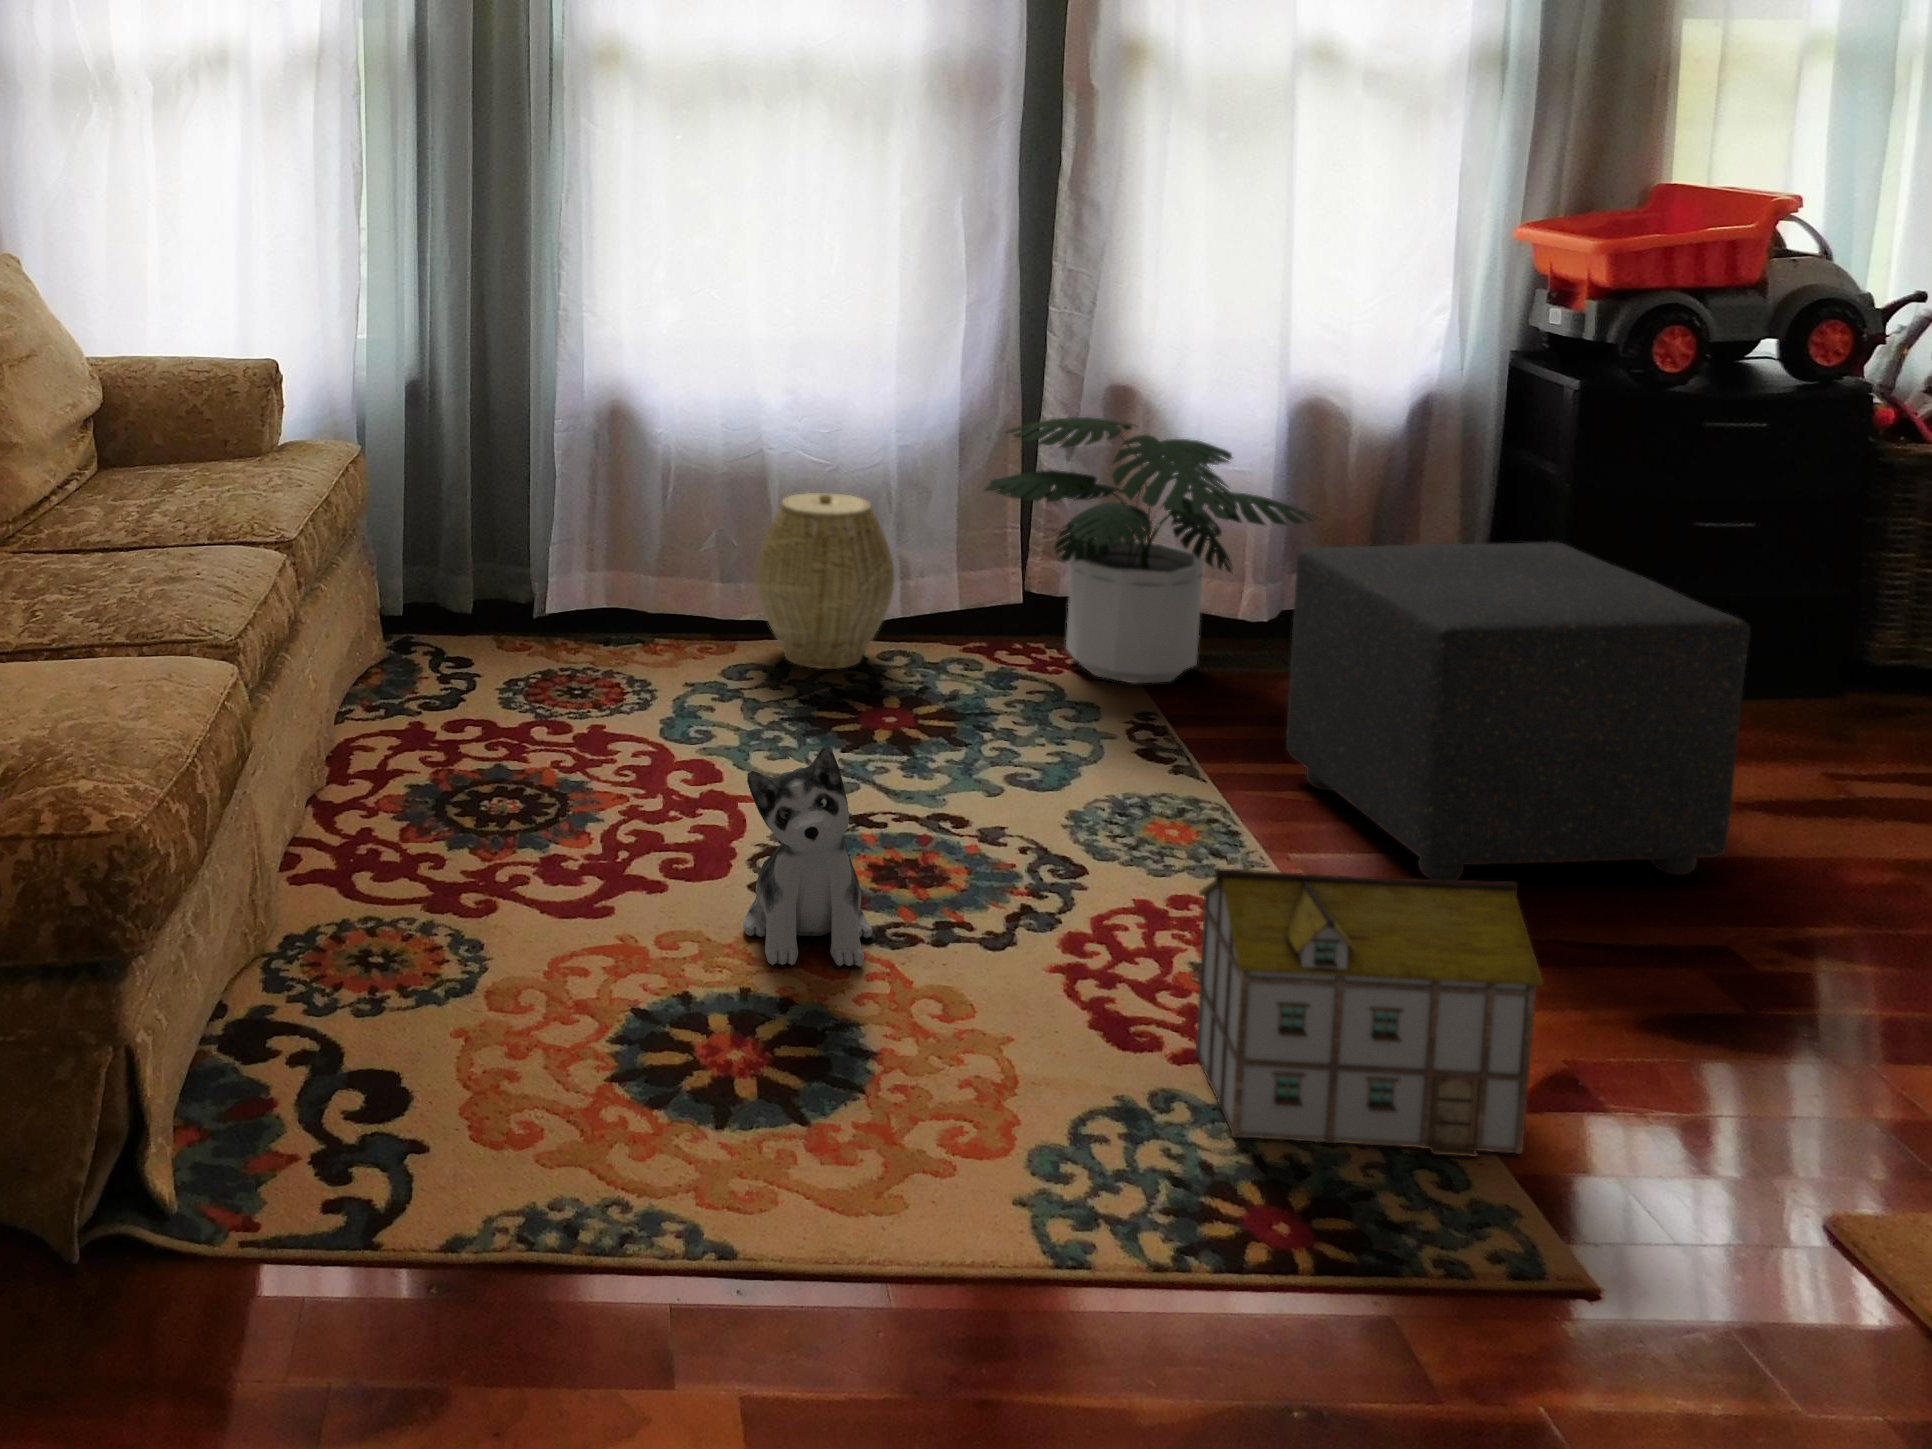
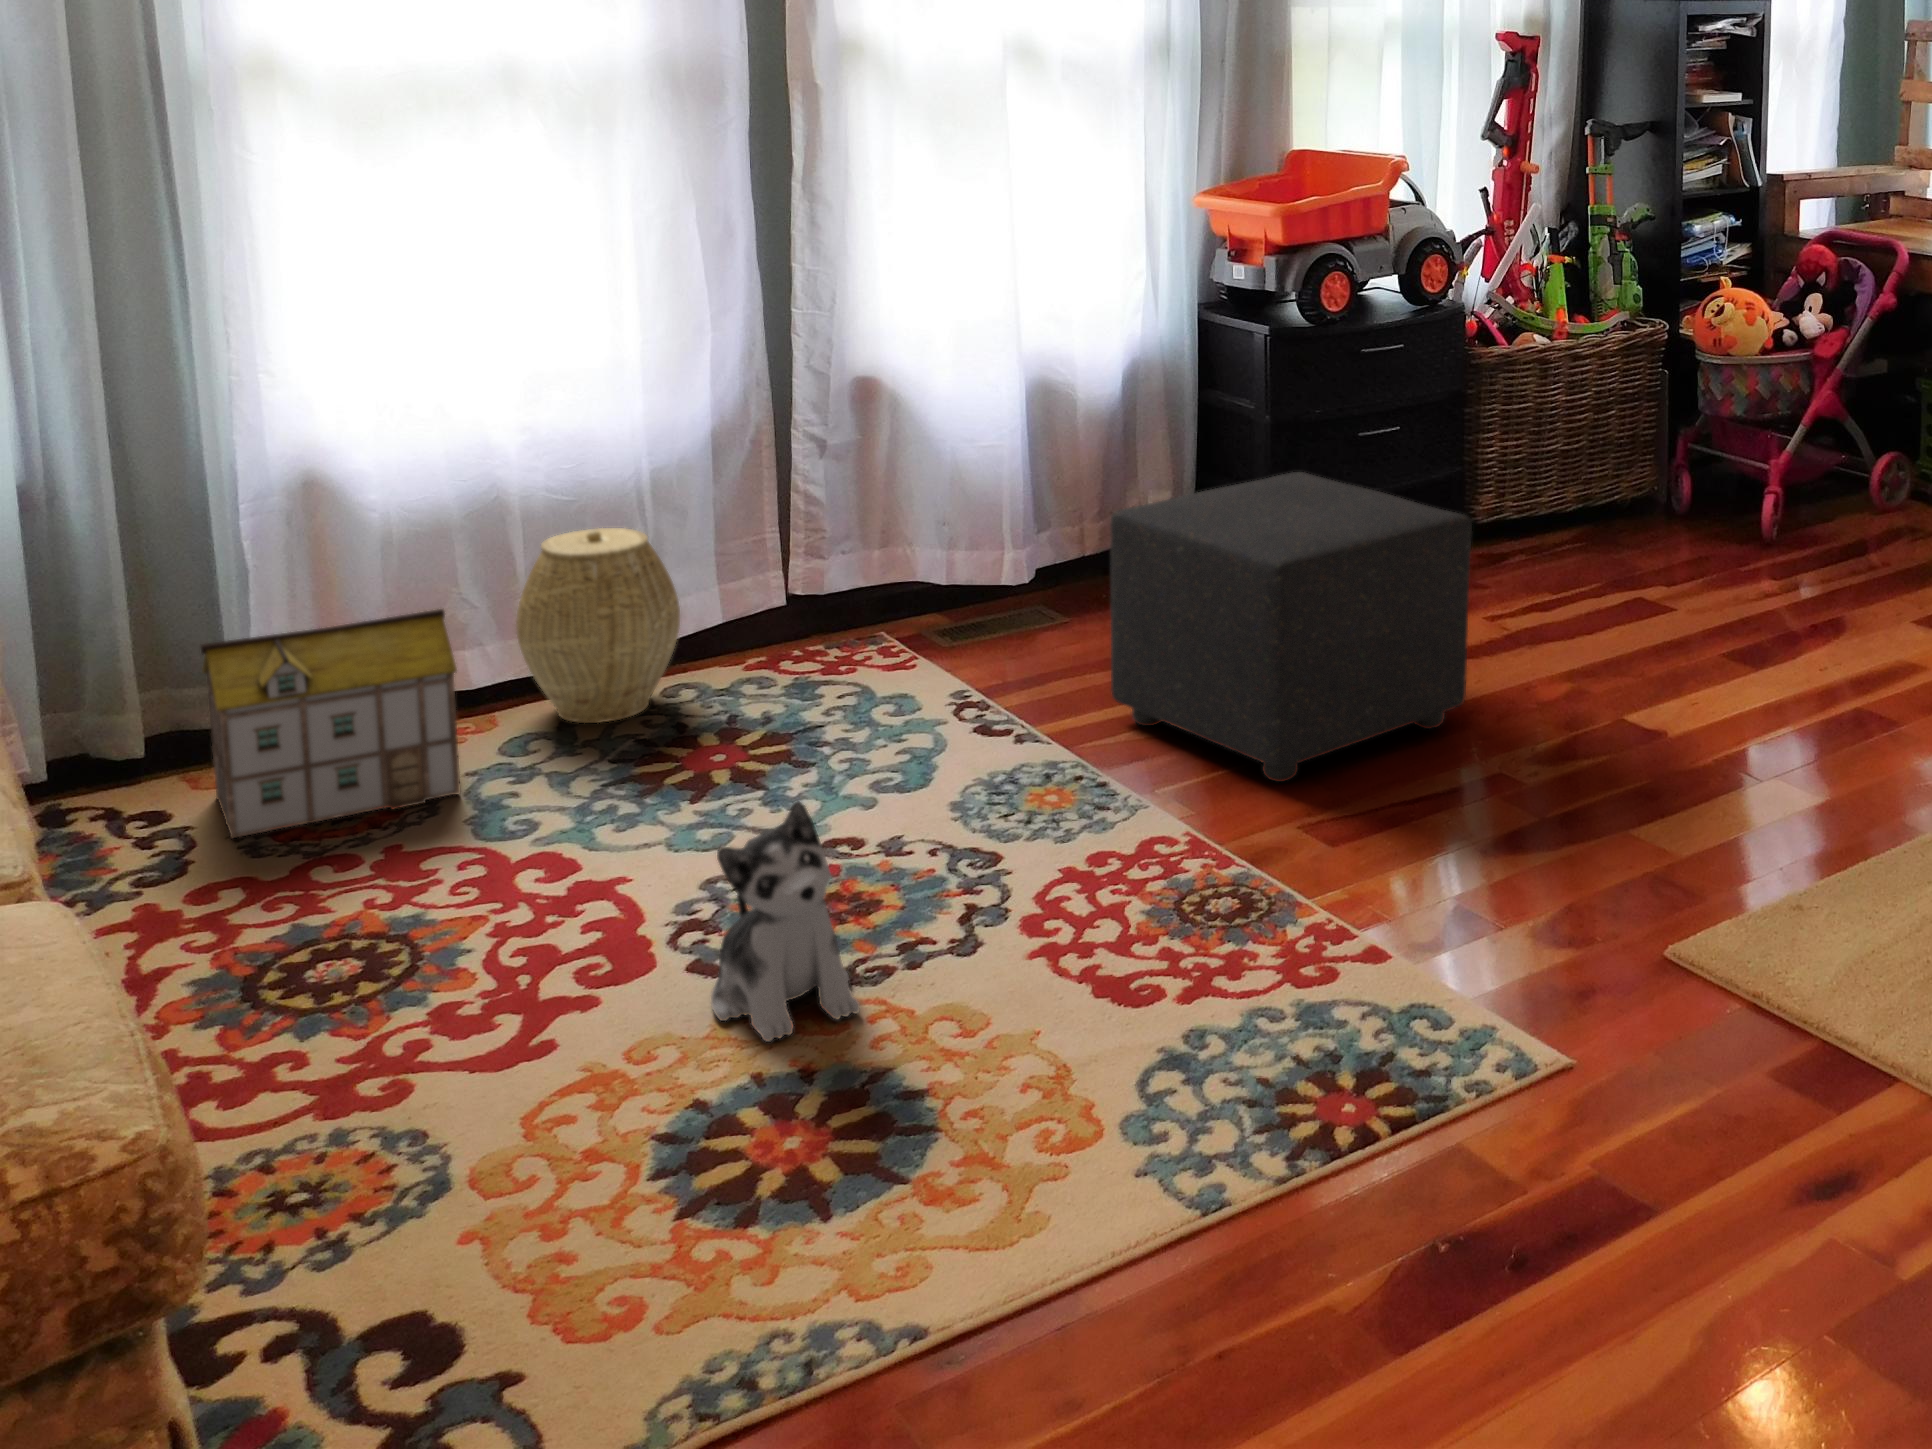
potted plant: present [985,417,1315,683] -> none [759,411,1080,666]
toy house: present [1196,869,1543,1157] -> present [201,609,460,838]

